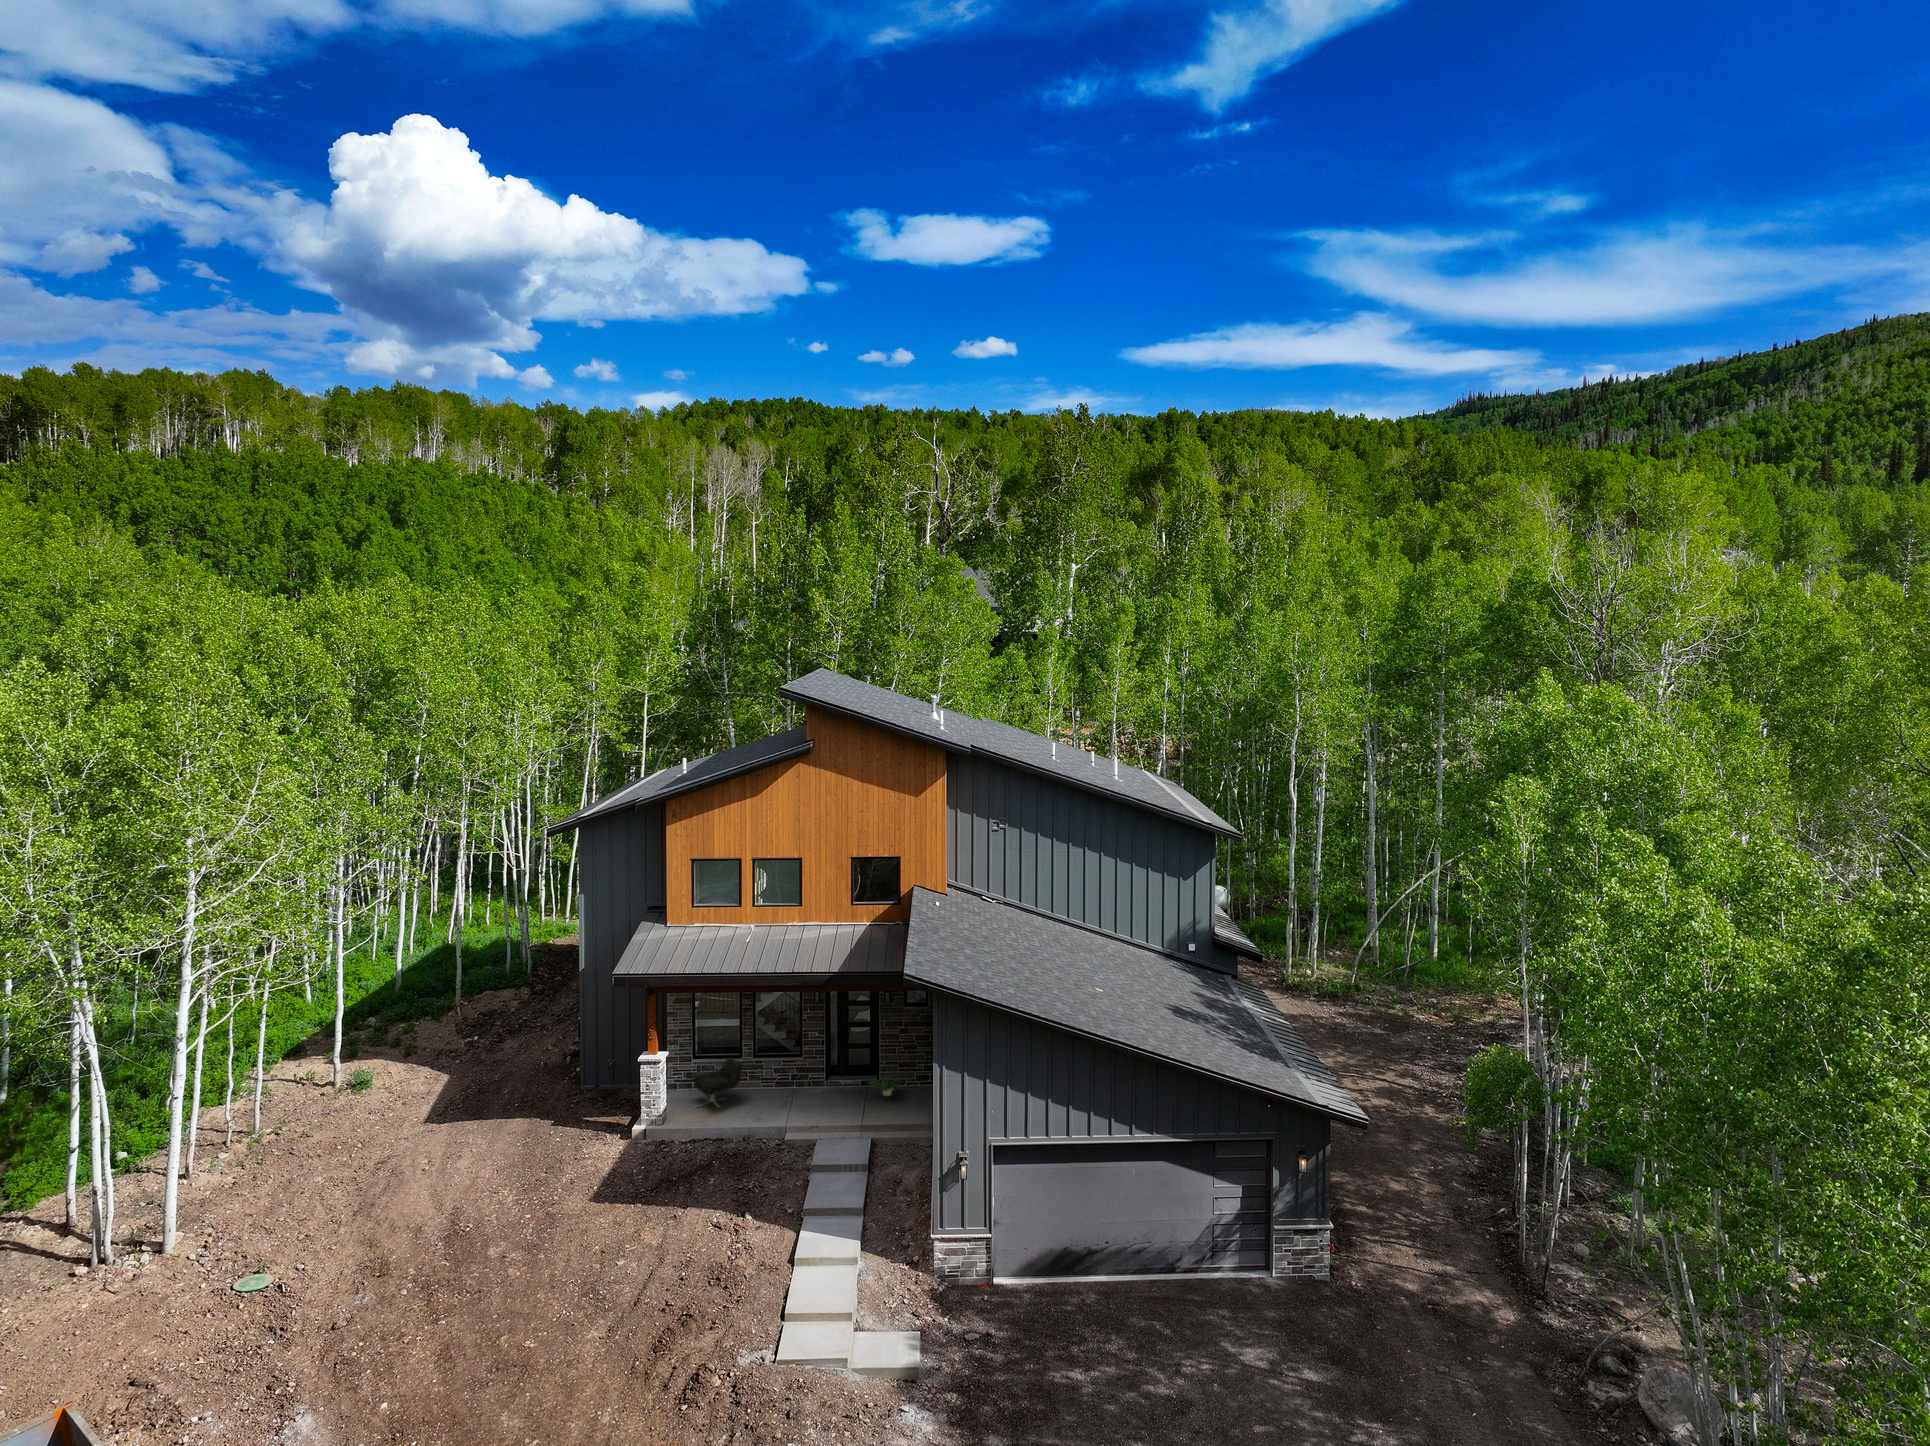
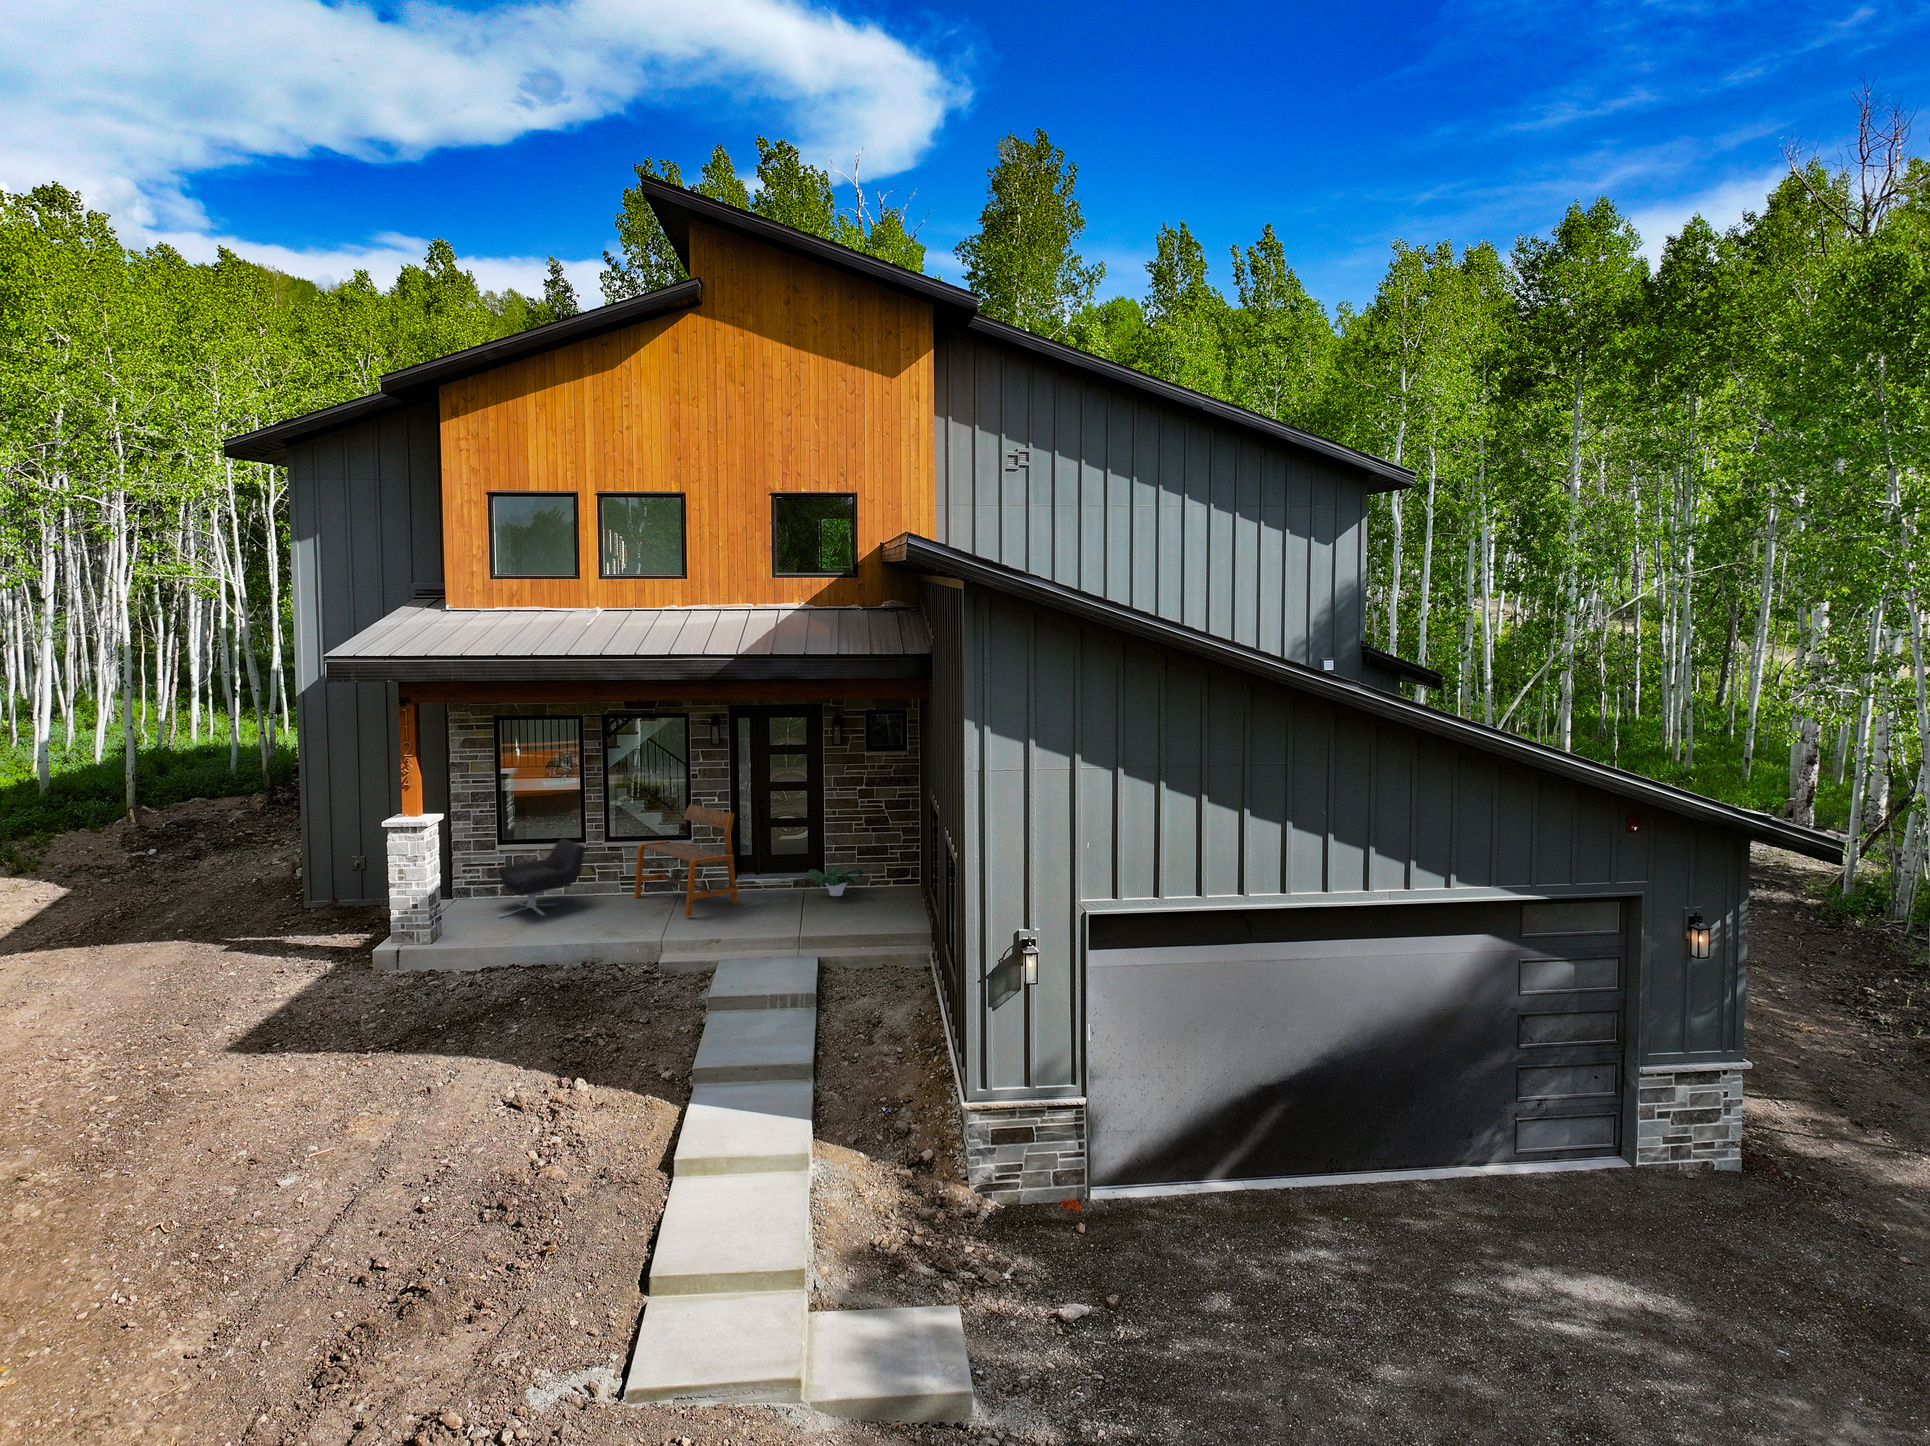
bench: none [770,1034,829,1111] -> present [634,804,738,917]

